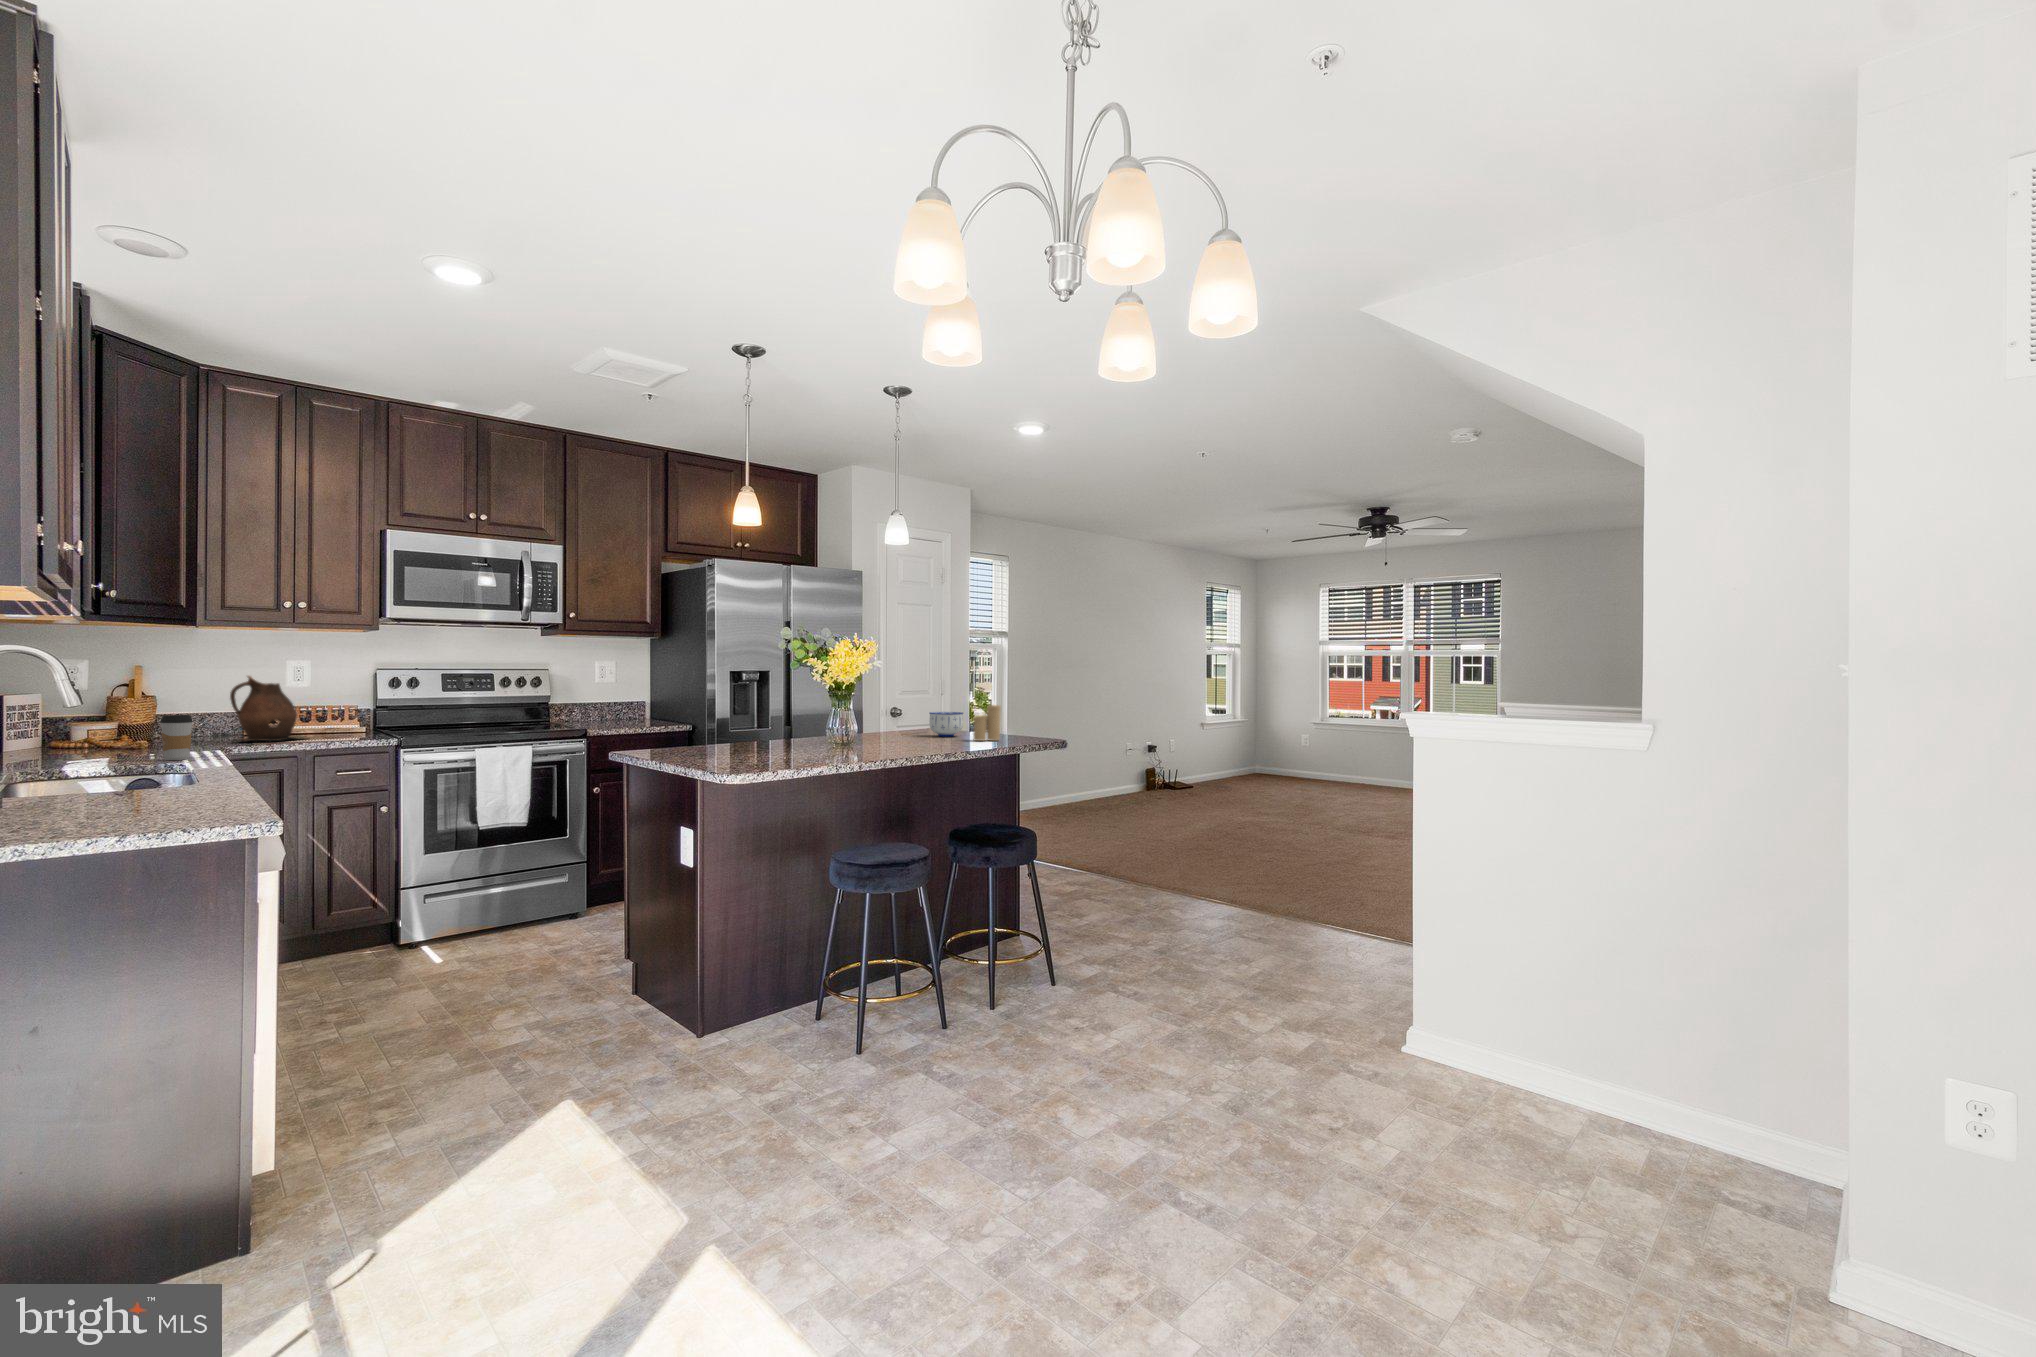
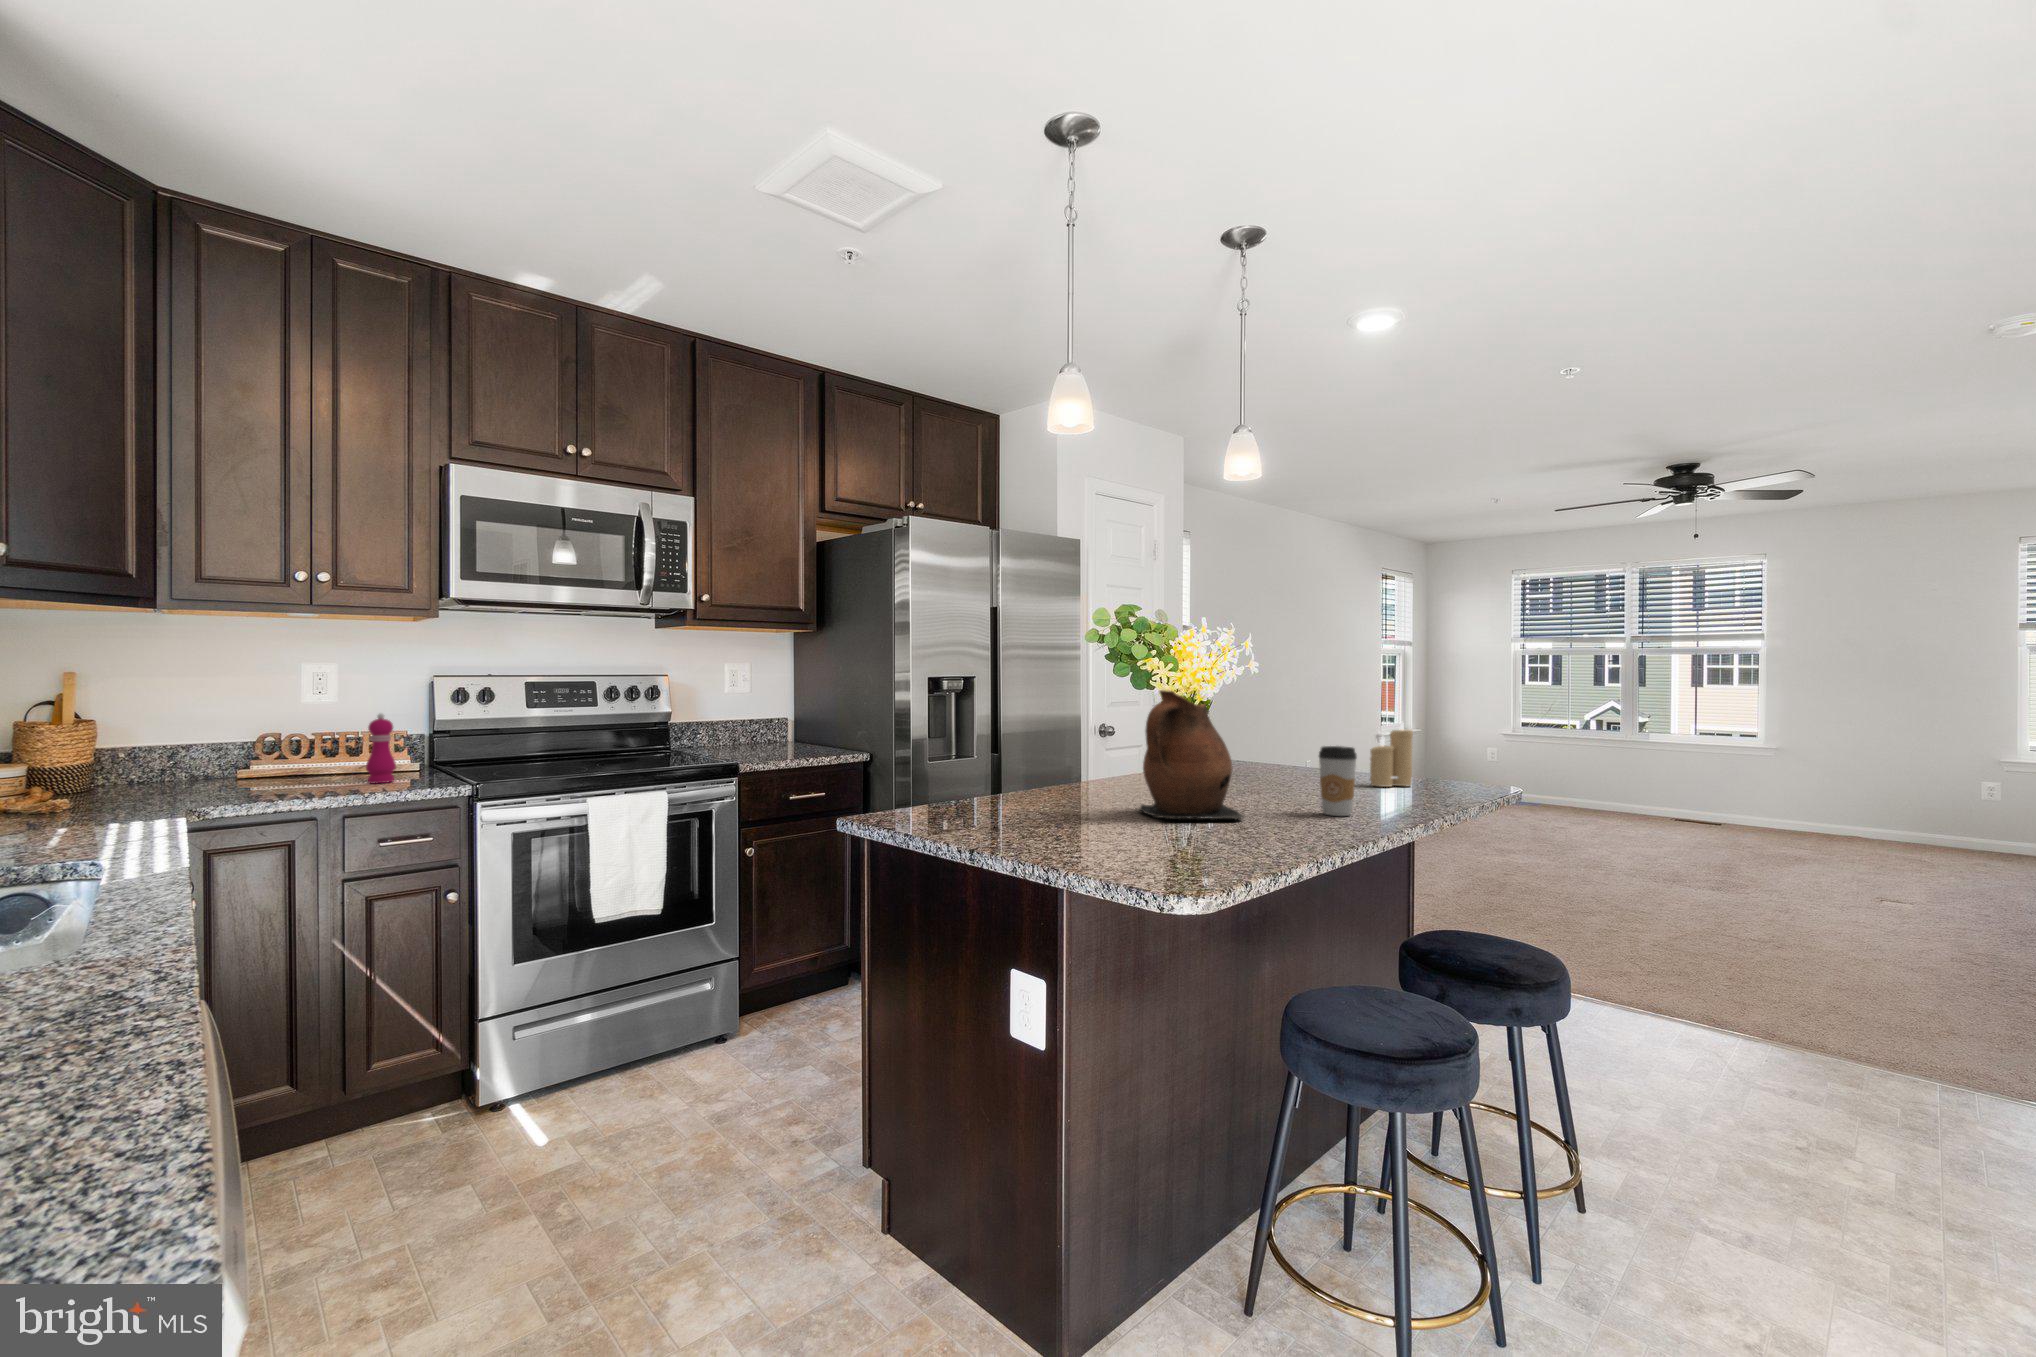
ceramic pitcher: present [230,676,297,741] -> present [1135,690,1244,820]
pepper mill: none [329,693,349,738] -> present [366,714,396,783]
bowl: present [929,712,963,737] -> none [1268,737,1323,776]
coffee cup: present [160,715,193,760] -> present [1319,746,1357,816]

